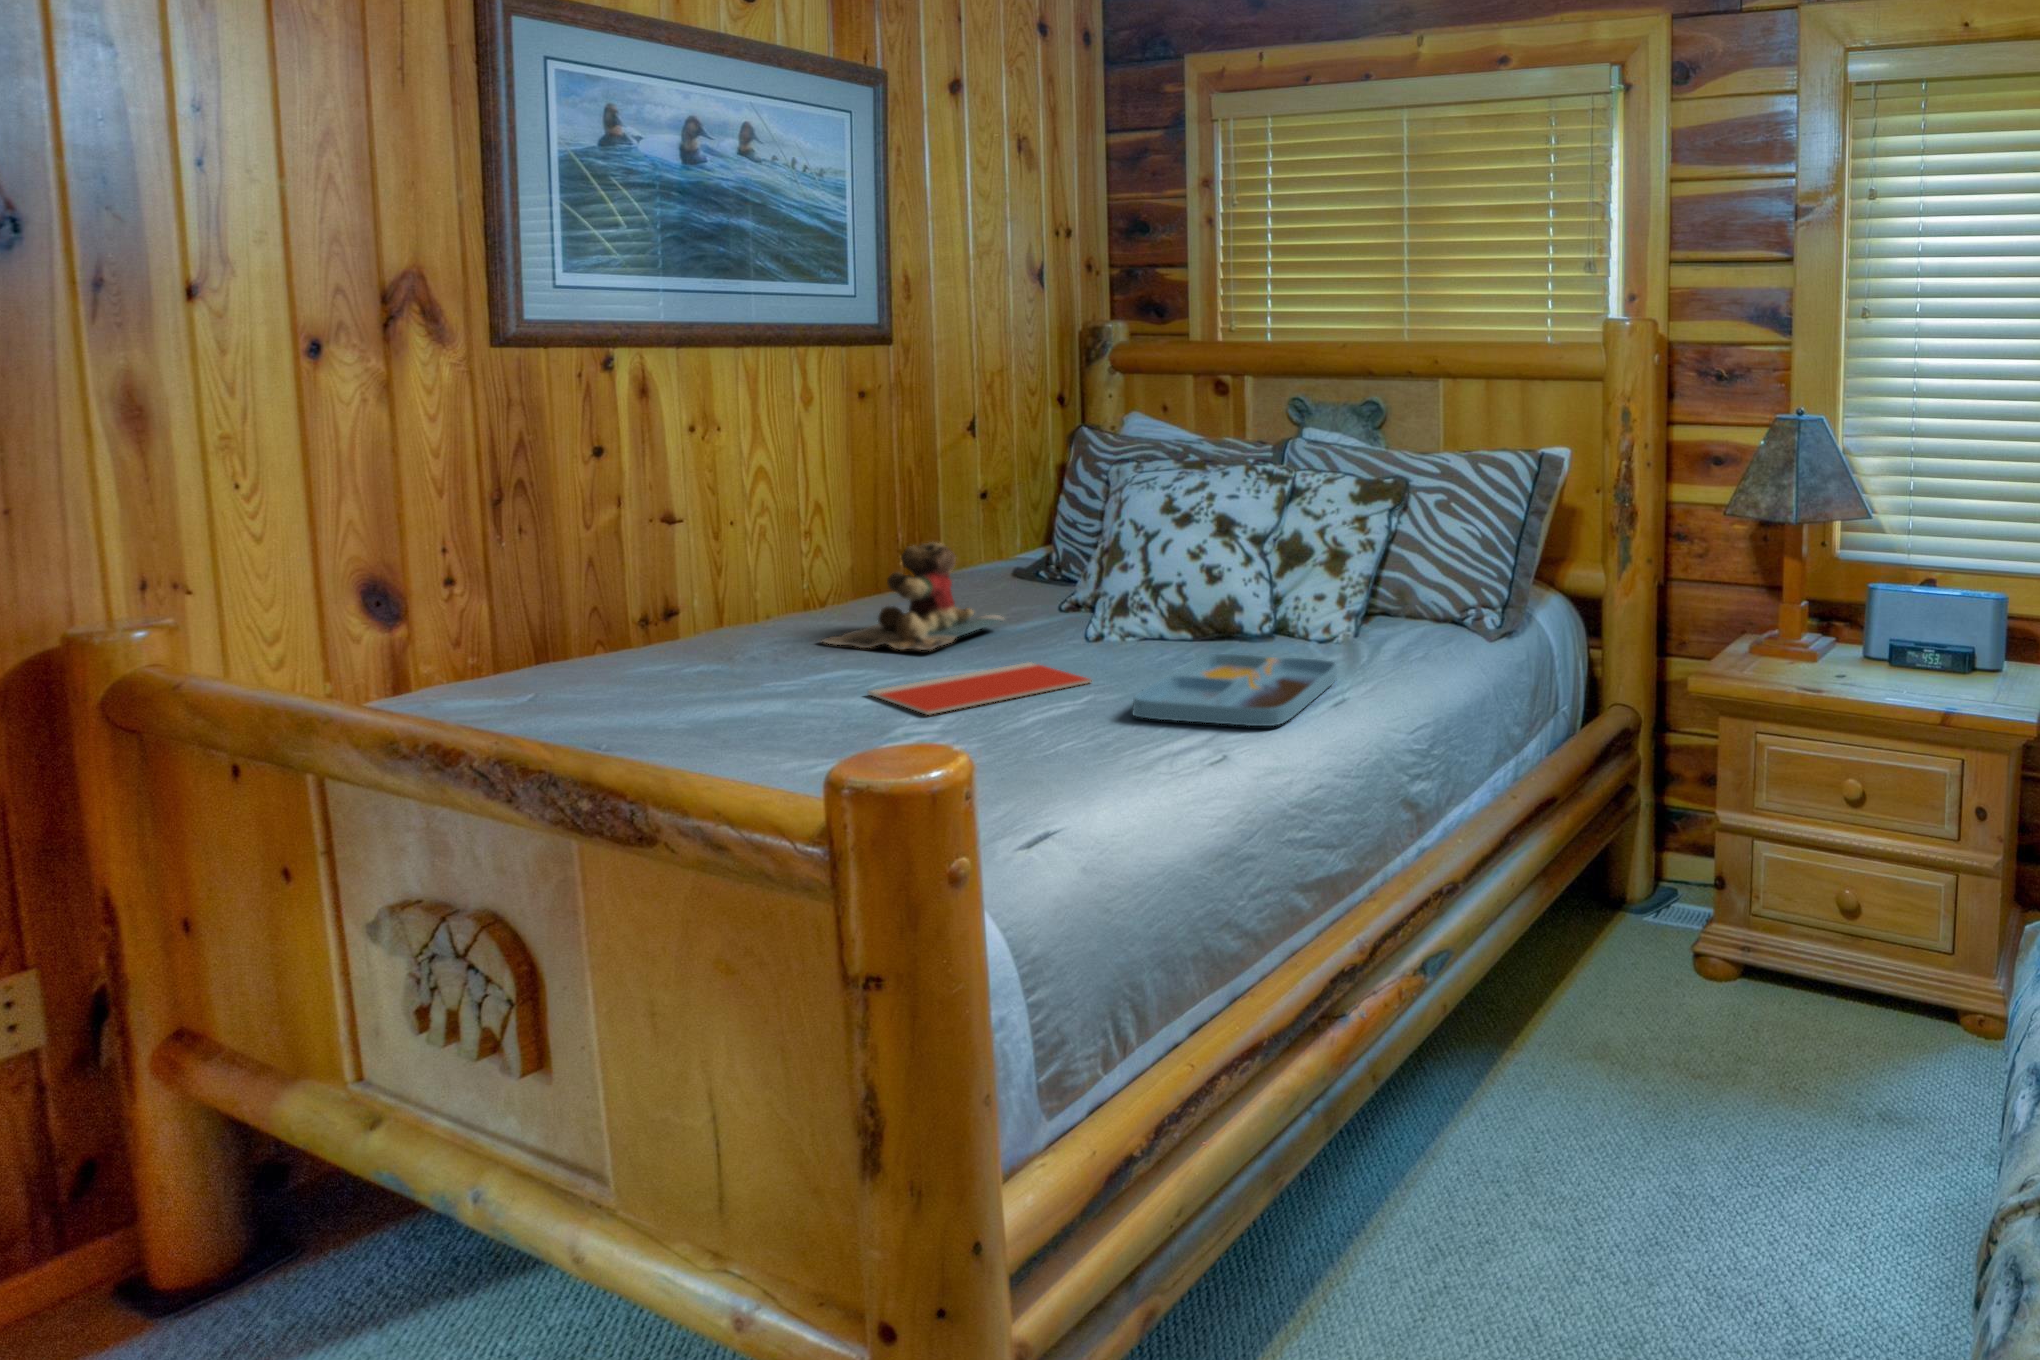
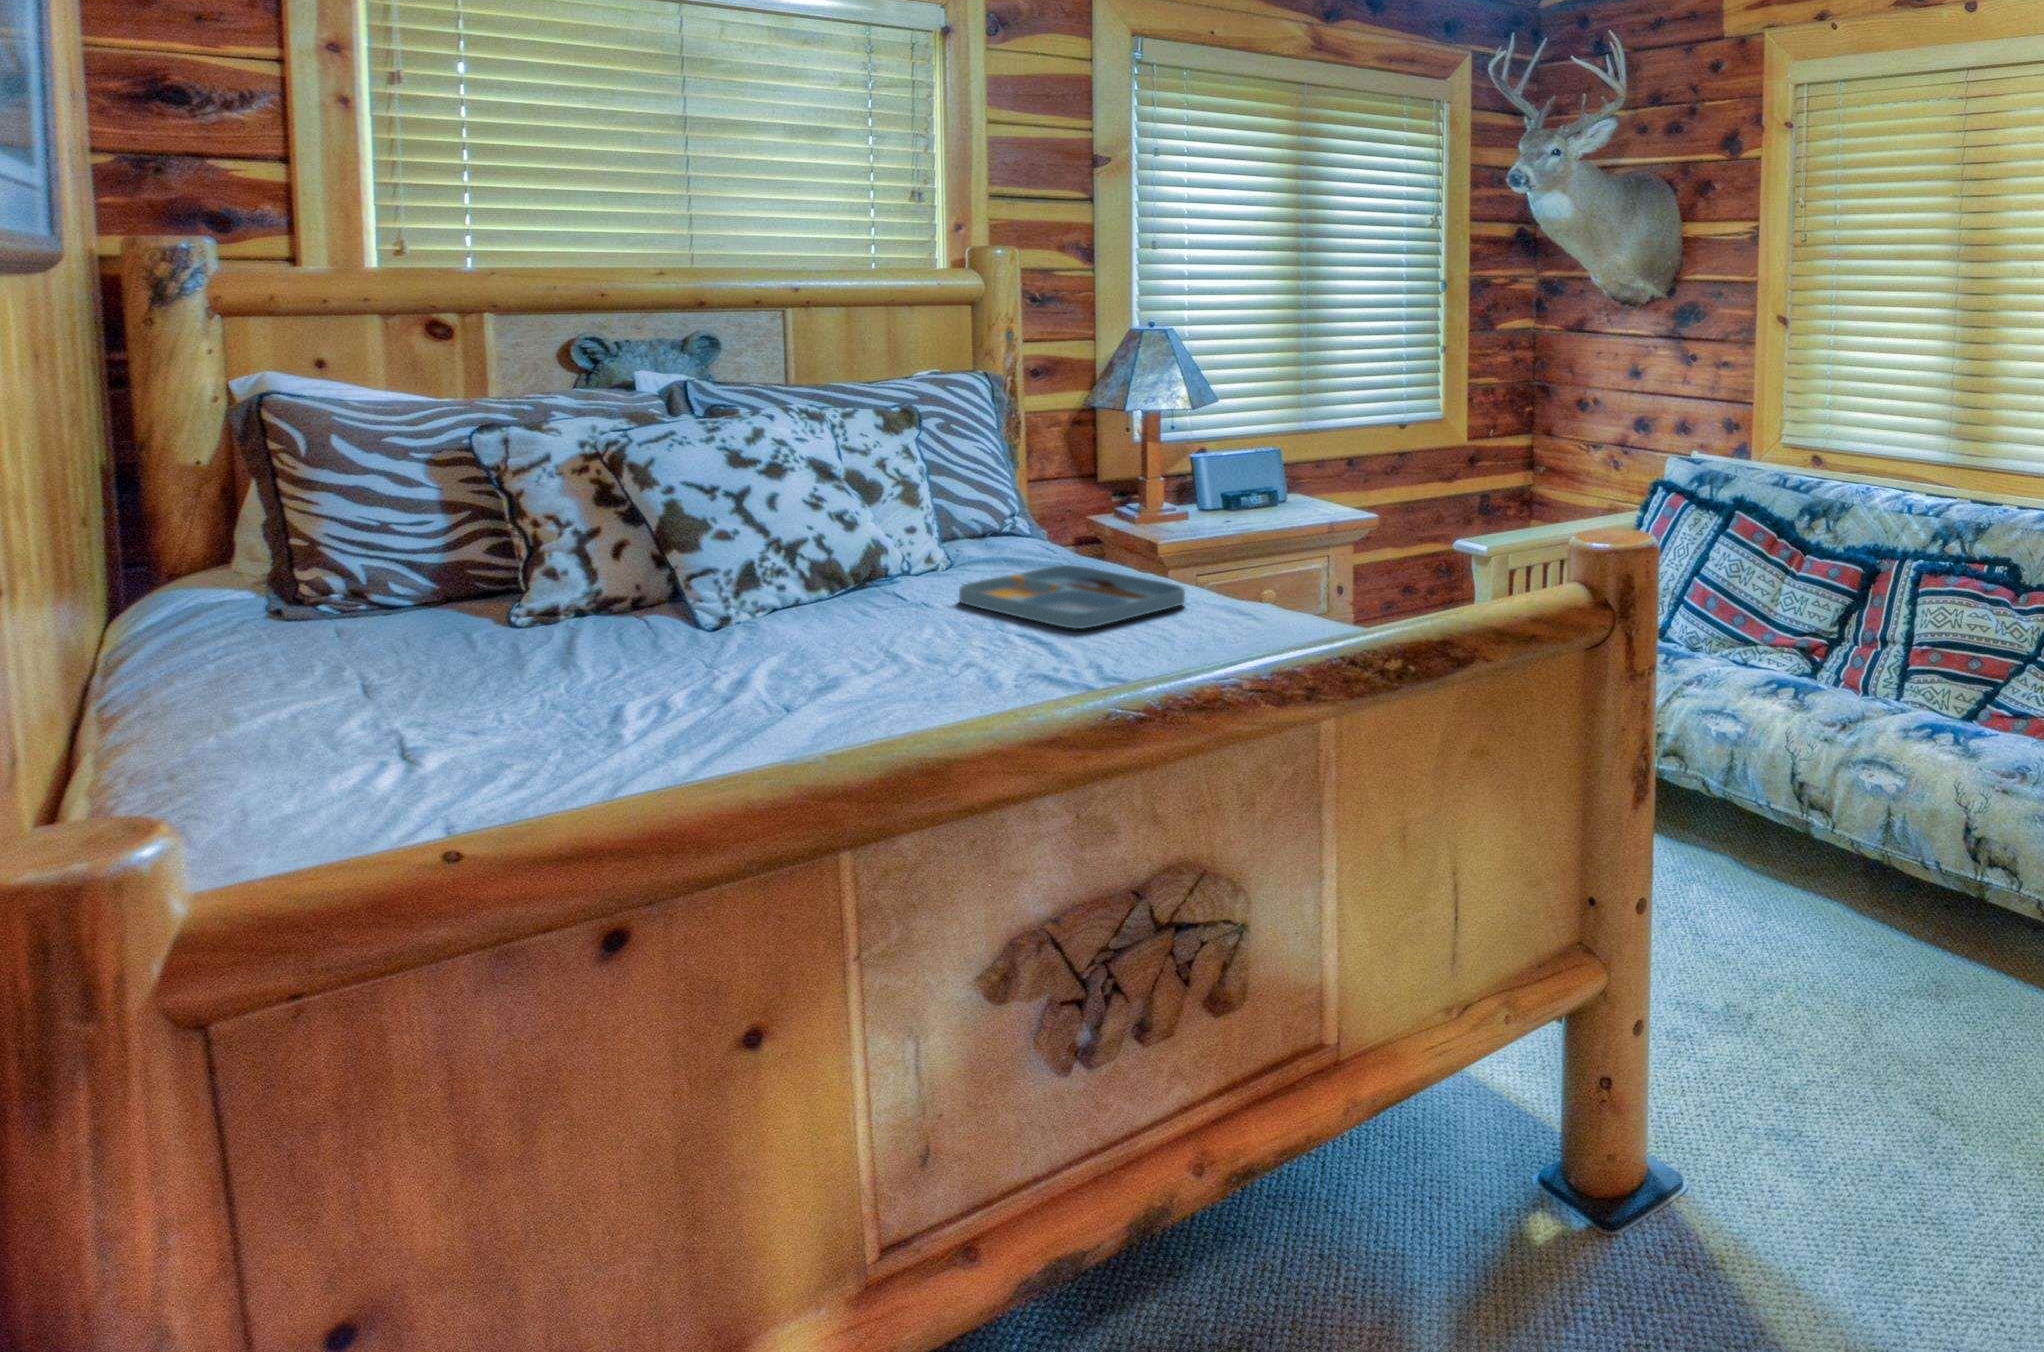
teddy bear: present [823,542,1004,650] -> none [397,545,655,707]
notebook: present [868,662,1091,715] -> none [793,628,939,696]

